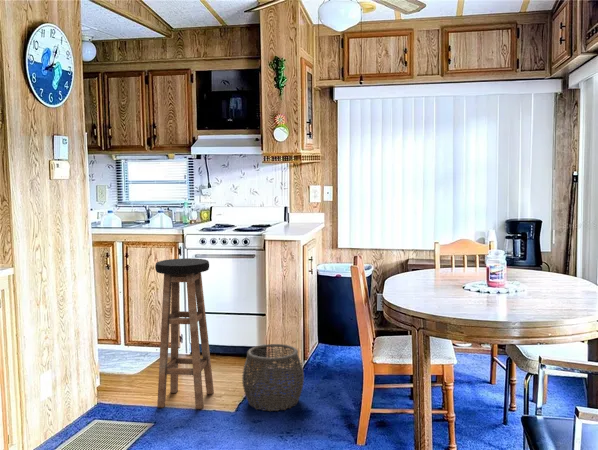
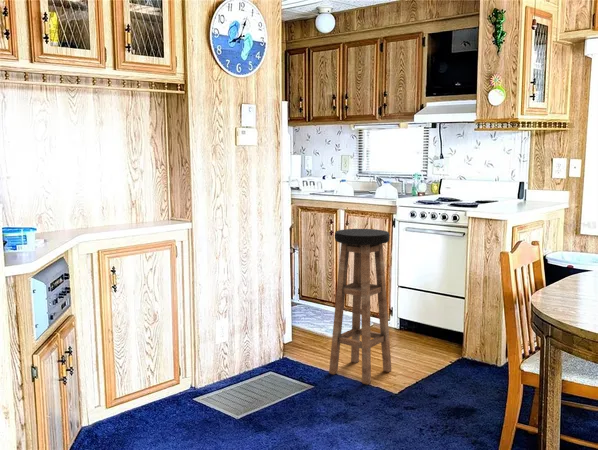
woven basket: present [242,344,304,411] -> none [410,331,481,408]

